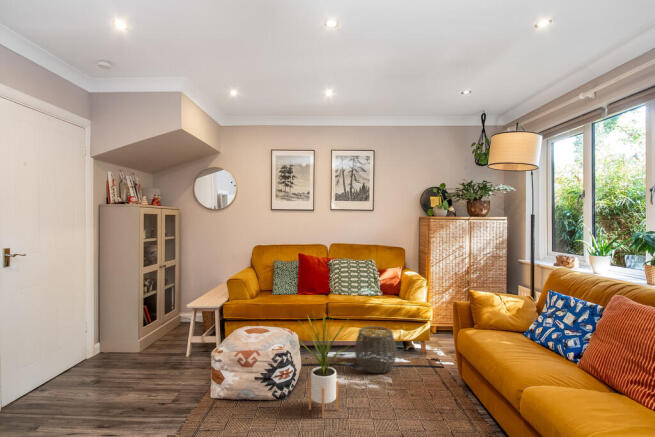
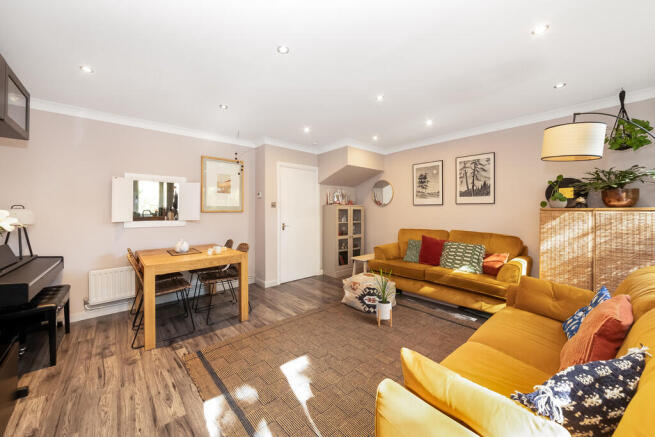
woven basket: present [355,326,397,373] -> none [431,289,465,322]

